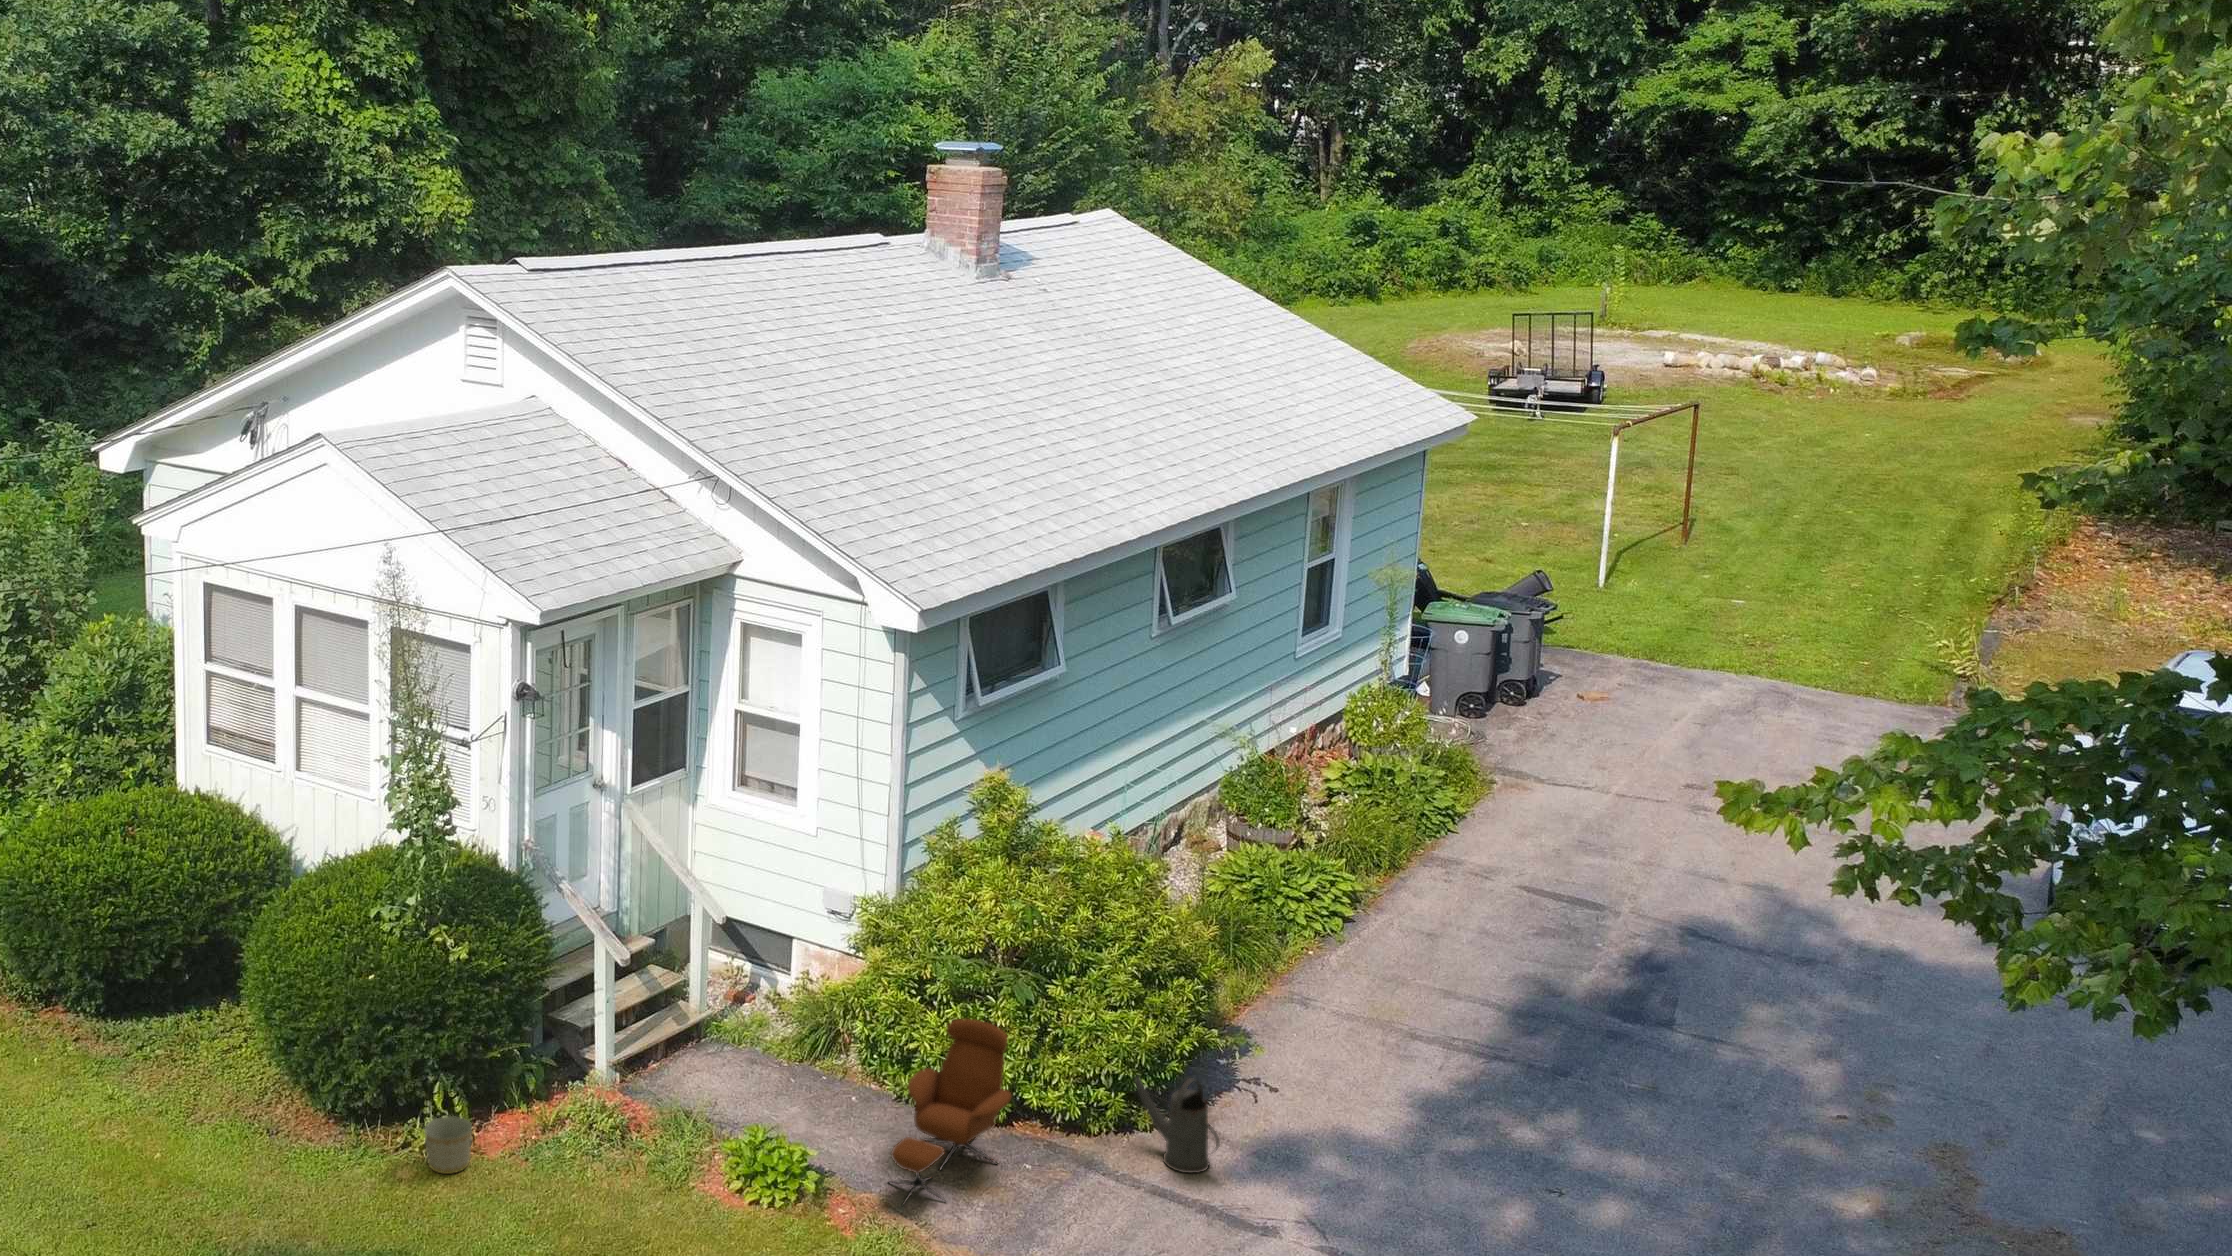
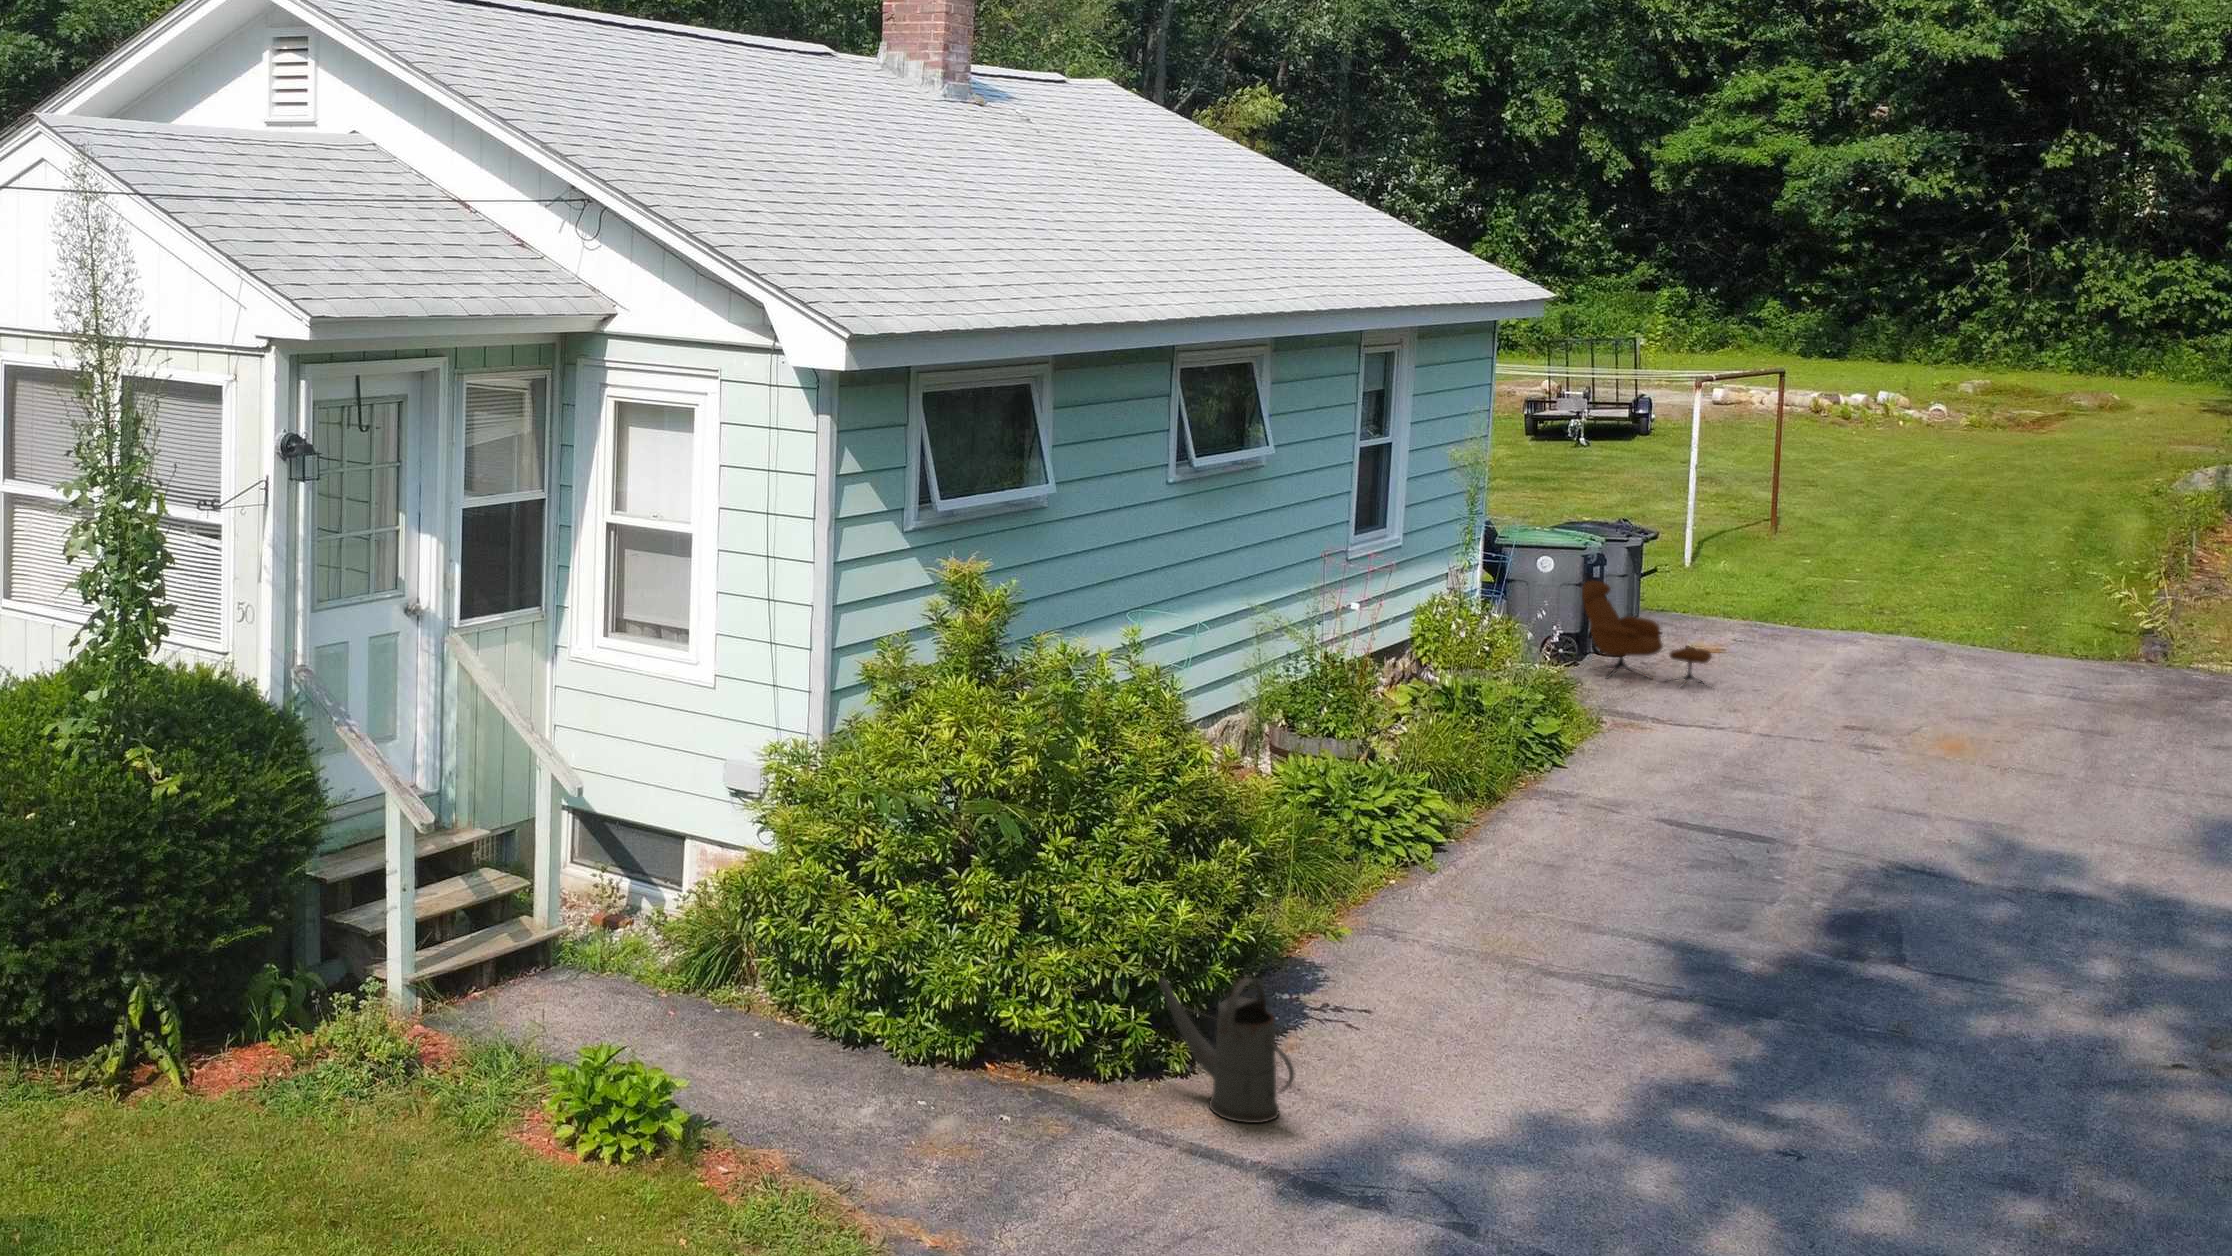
lounge chair: present [891,1019,1011,1202] -> present [1582,581,1711,686]
planter: present [424,1116,472,1174] -> none [102,1038,176,1121]

